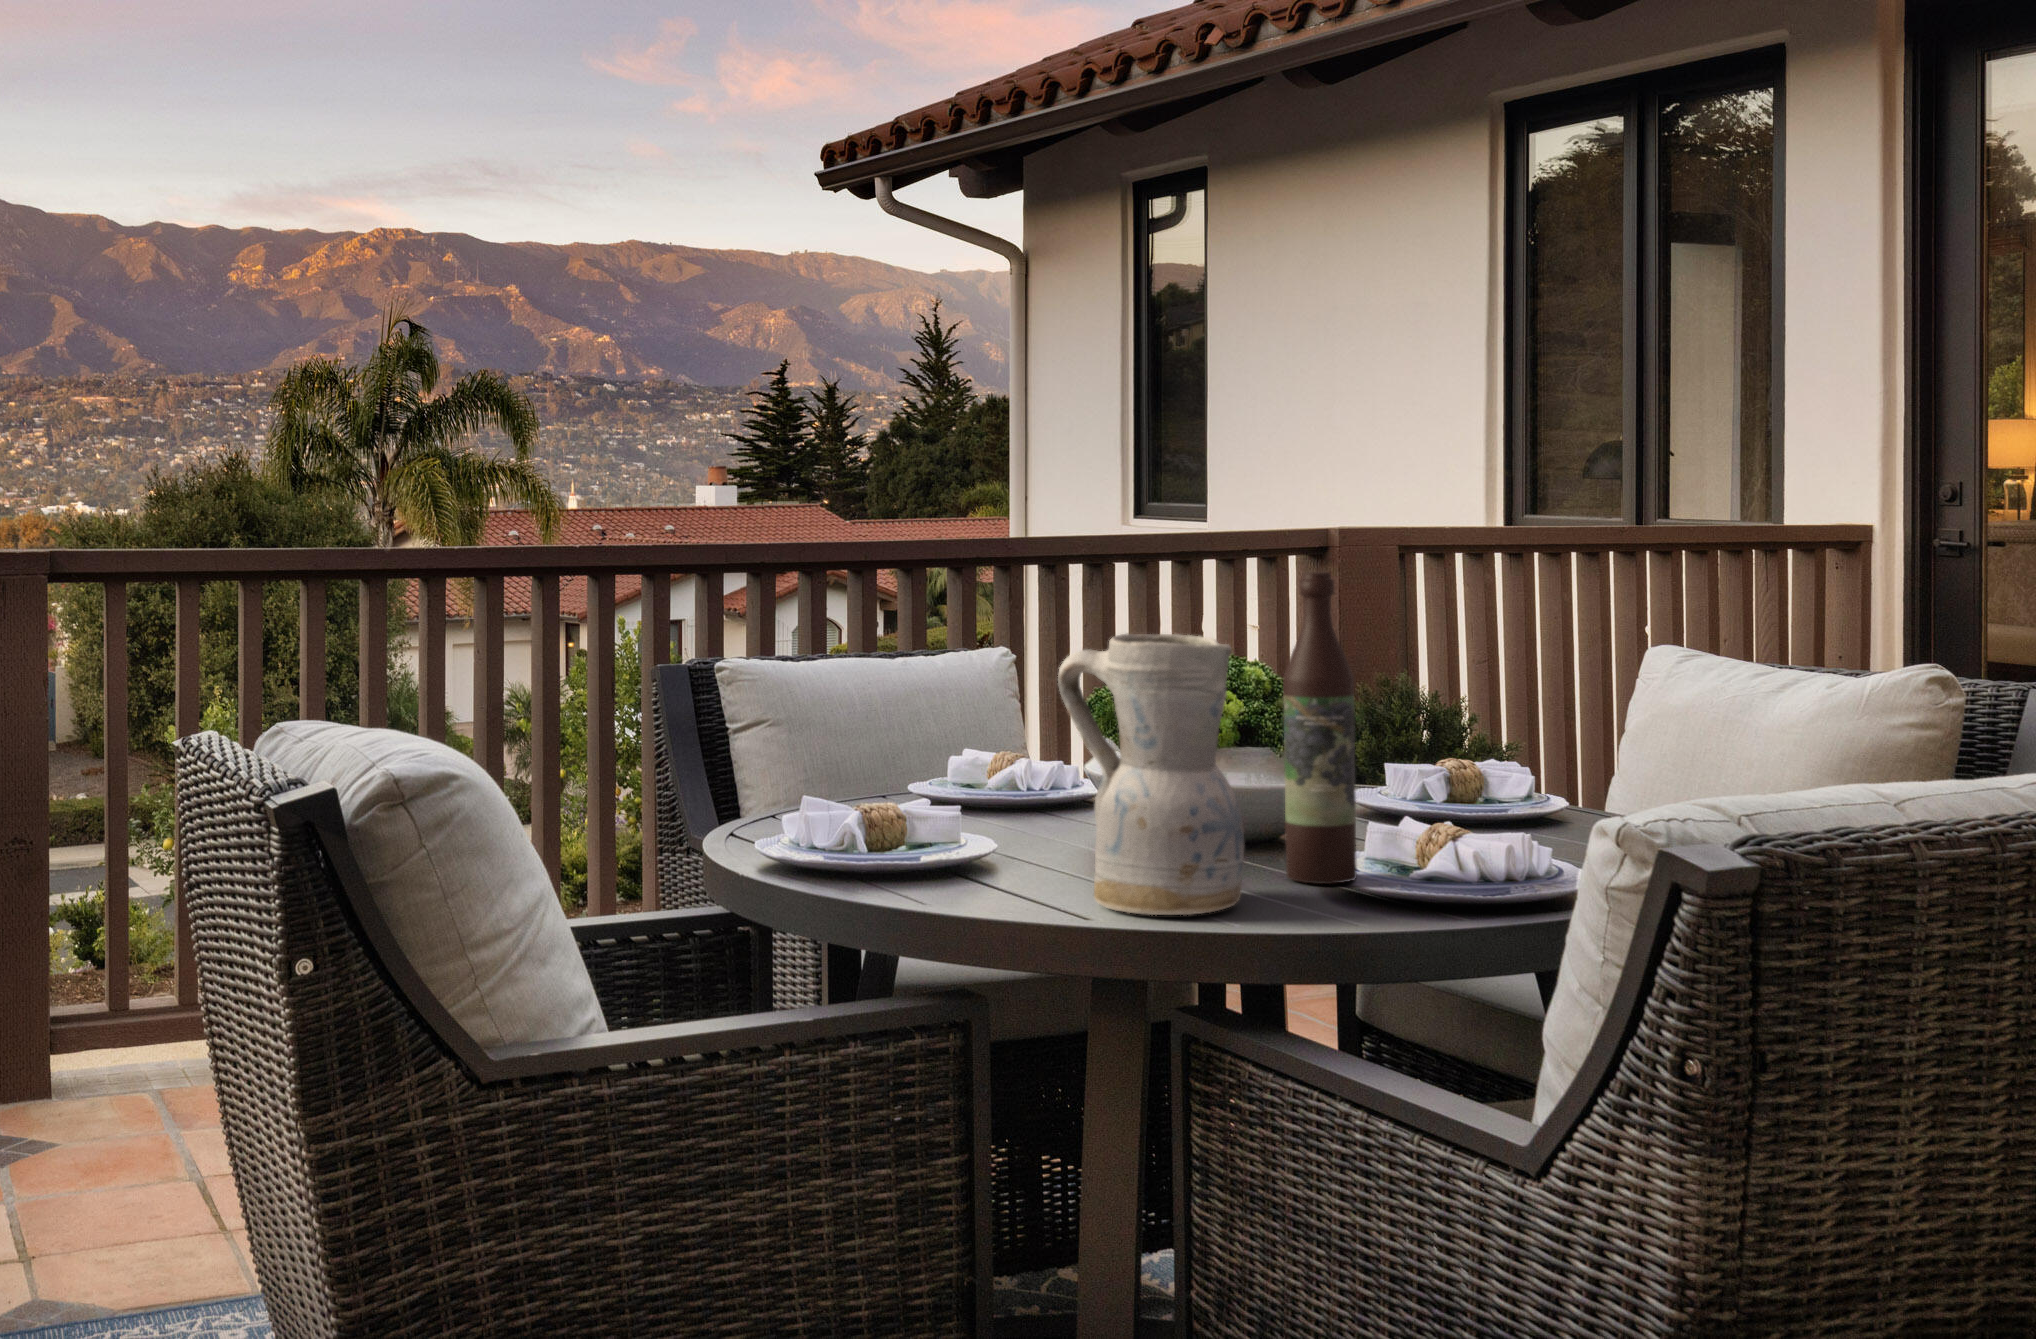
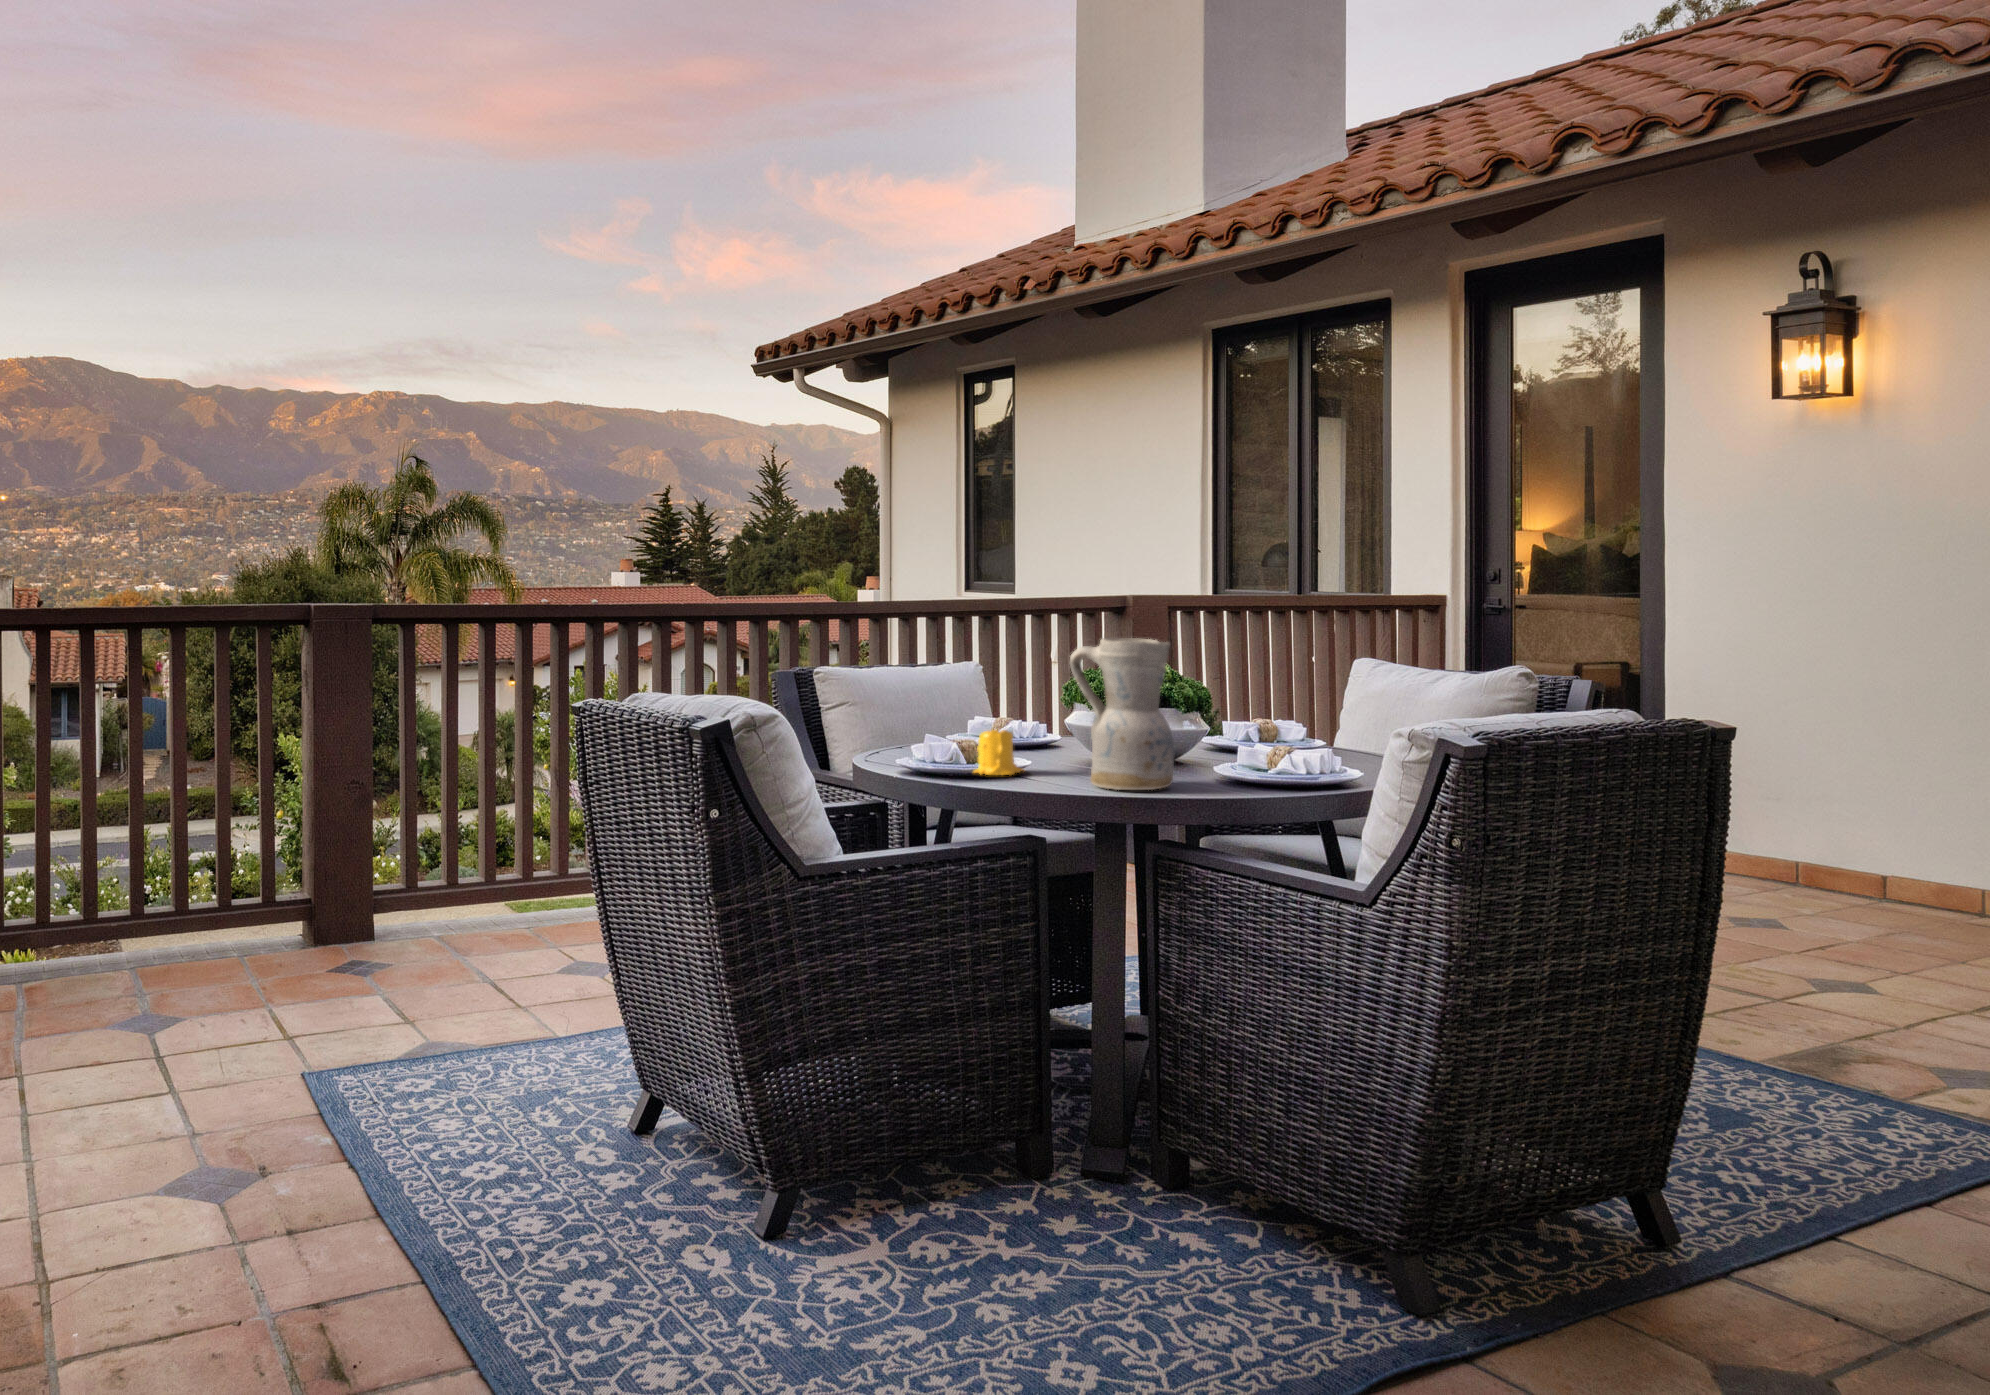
wine bottle: present [1283,572,1357,884] -> none [1185,606,1226,777]
candle: none [905,788,1001,878] -> present [974,729,1024,775]

